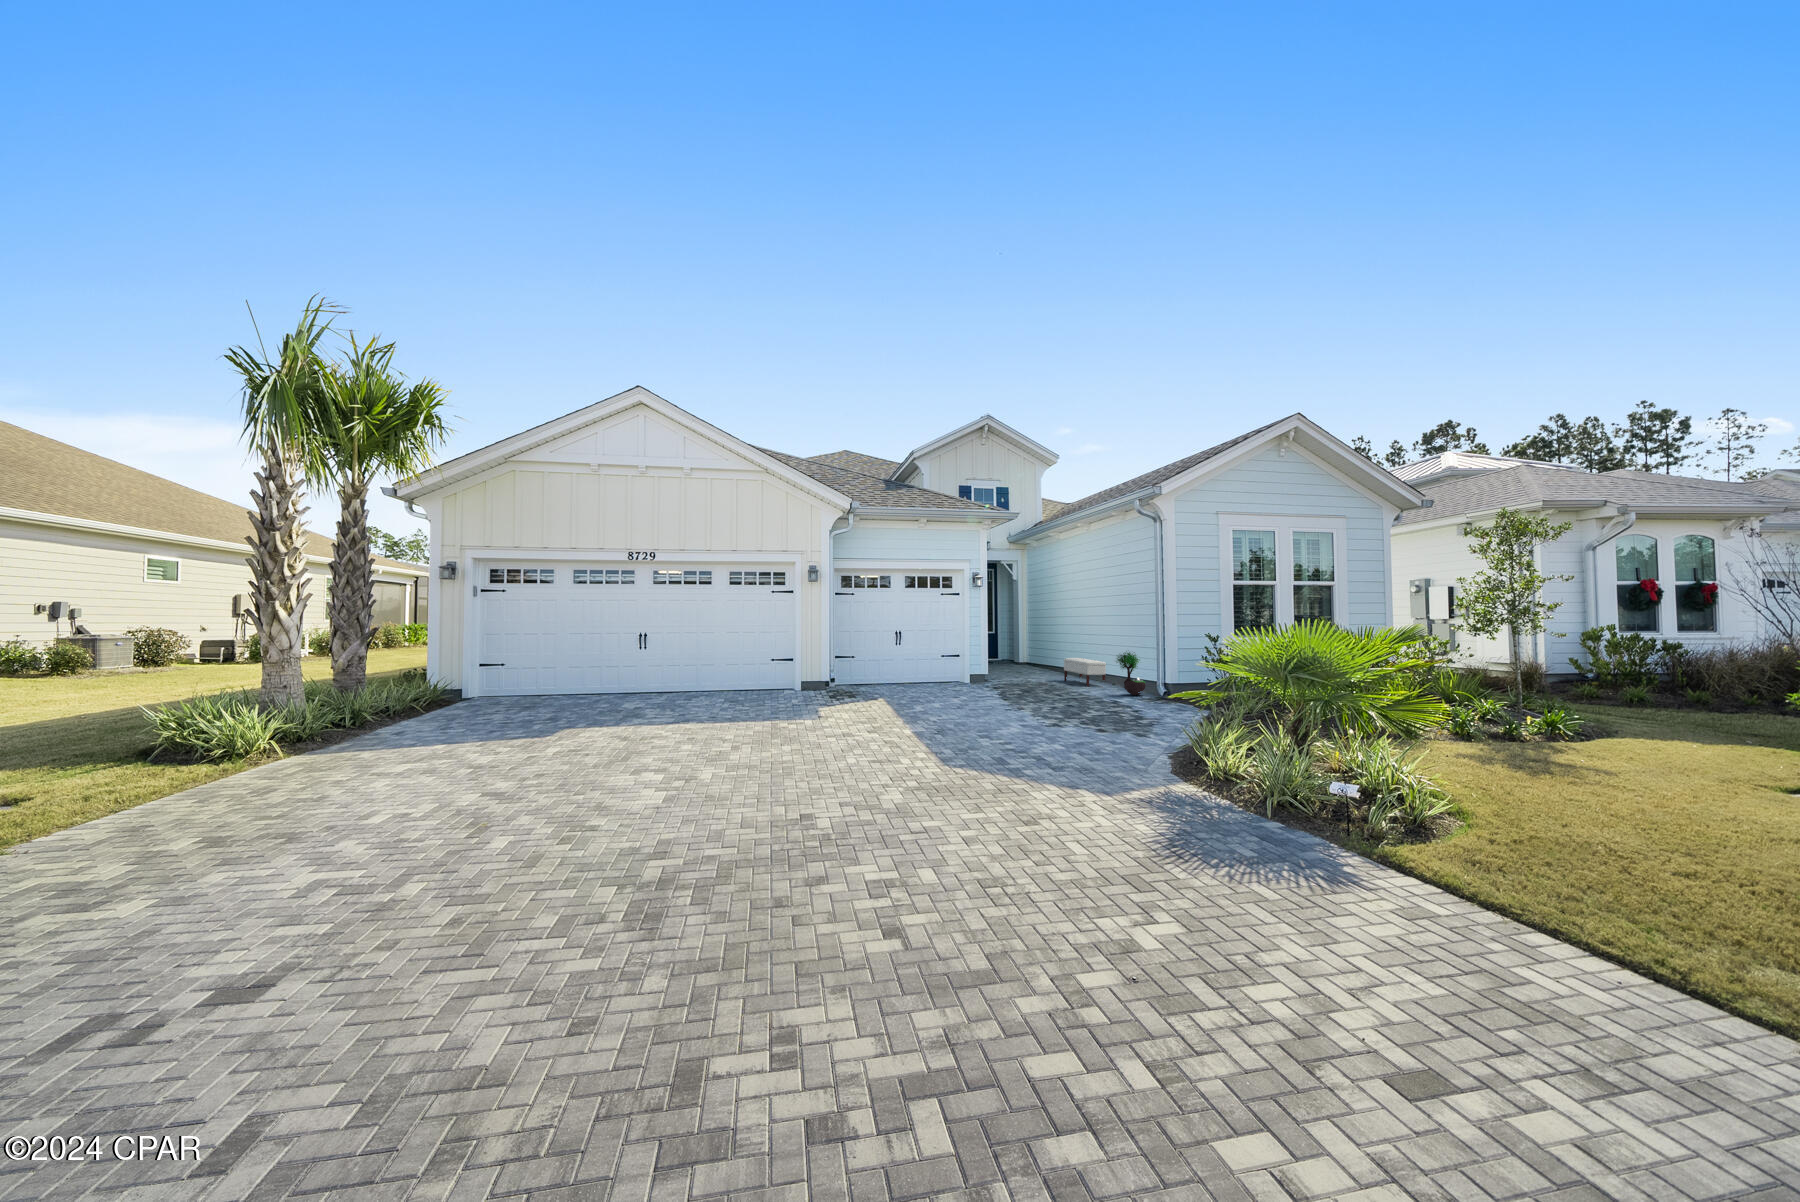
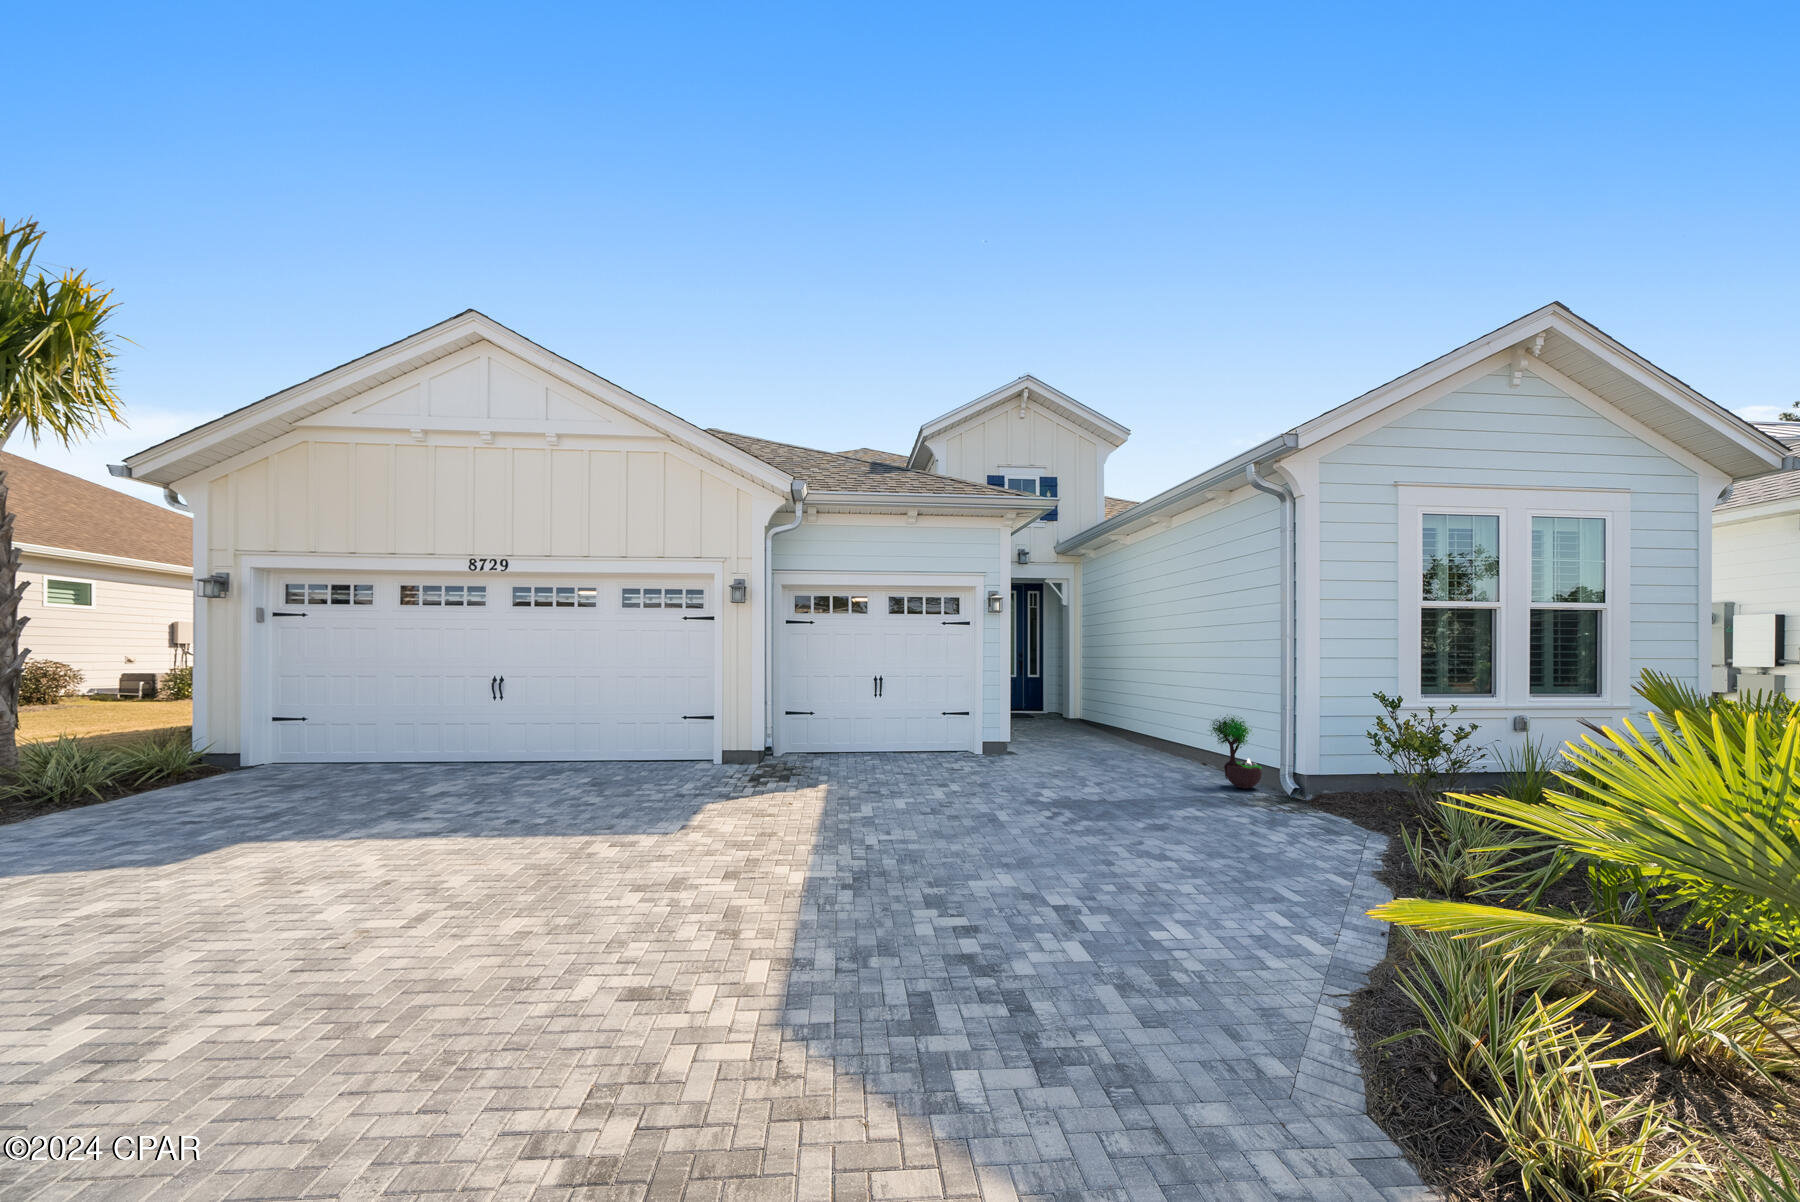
bench: present [1064,658,1106,687] -> none [1129,714,1194,763]

